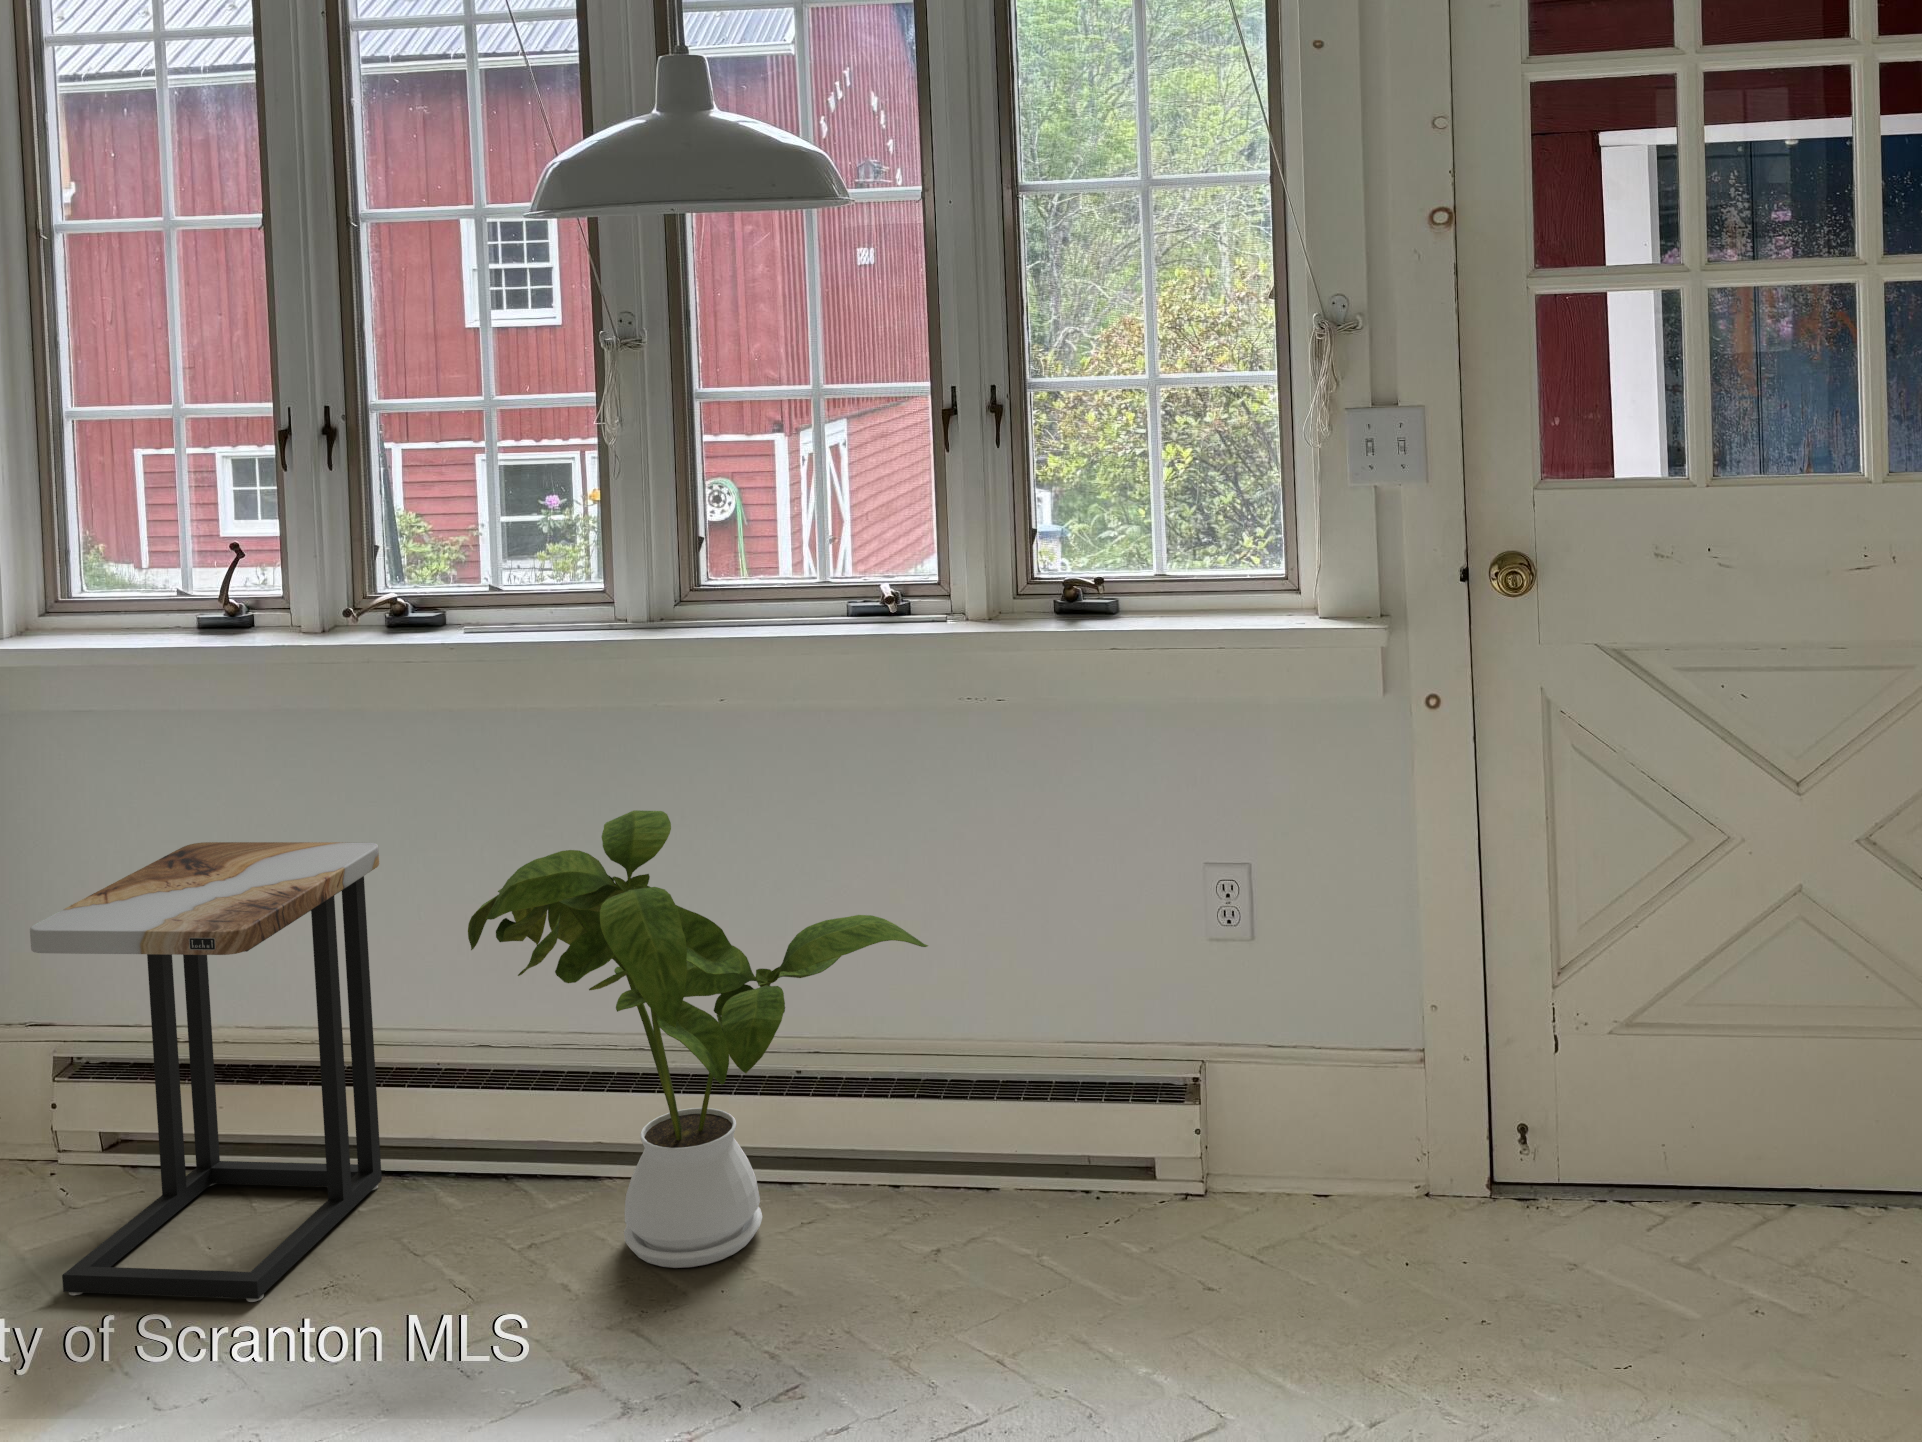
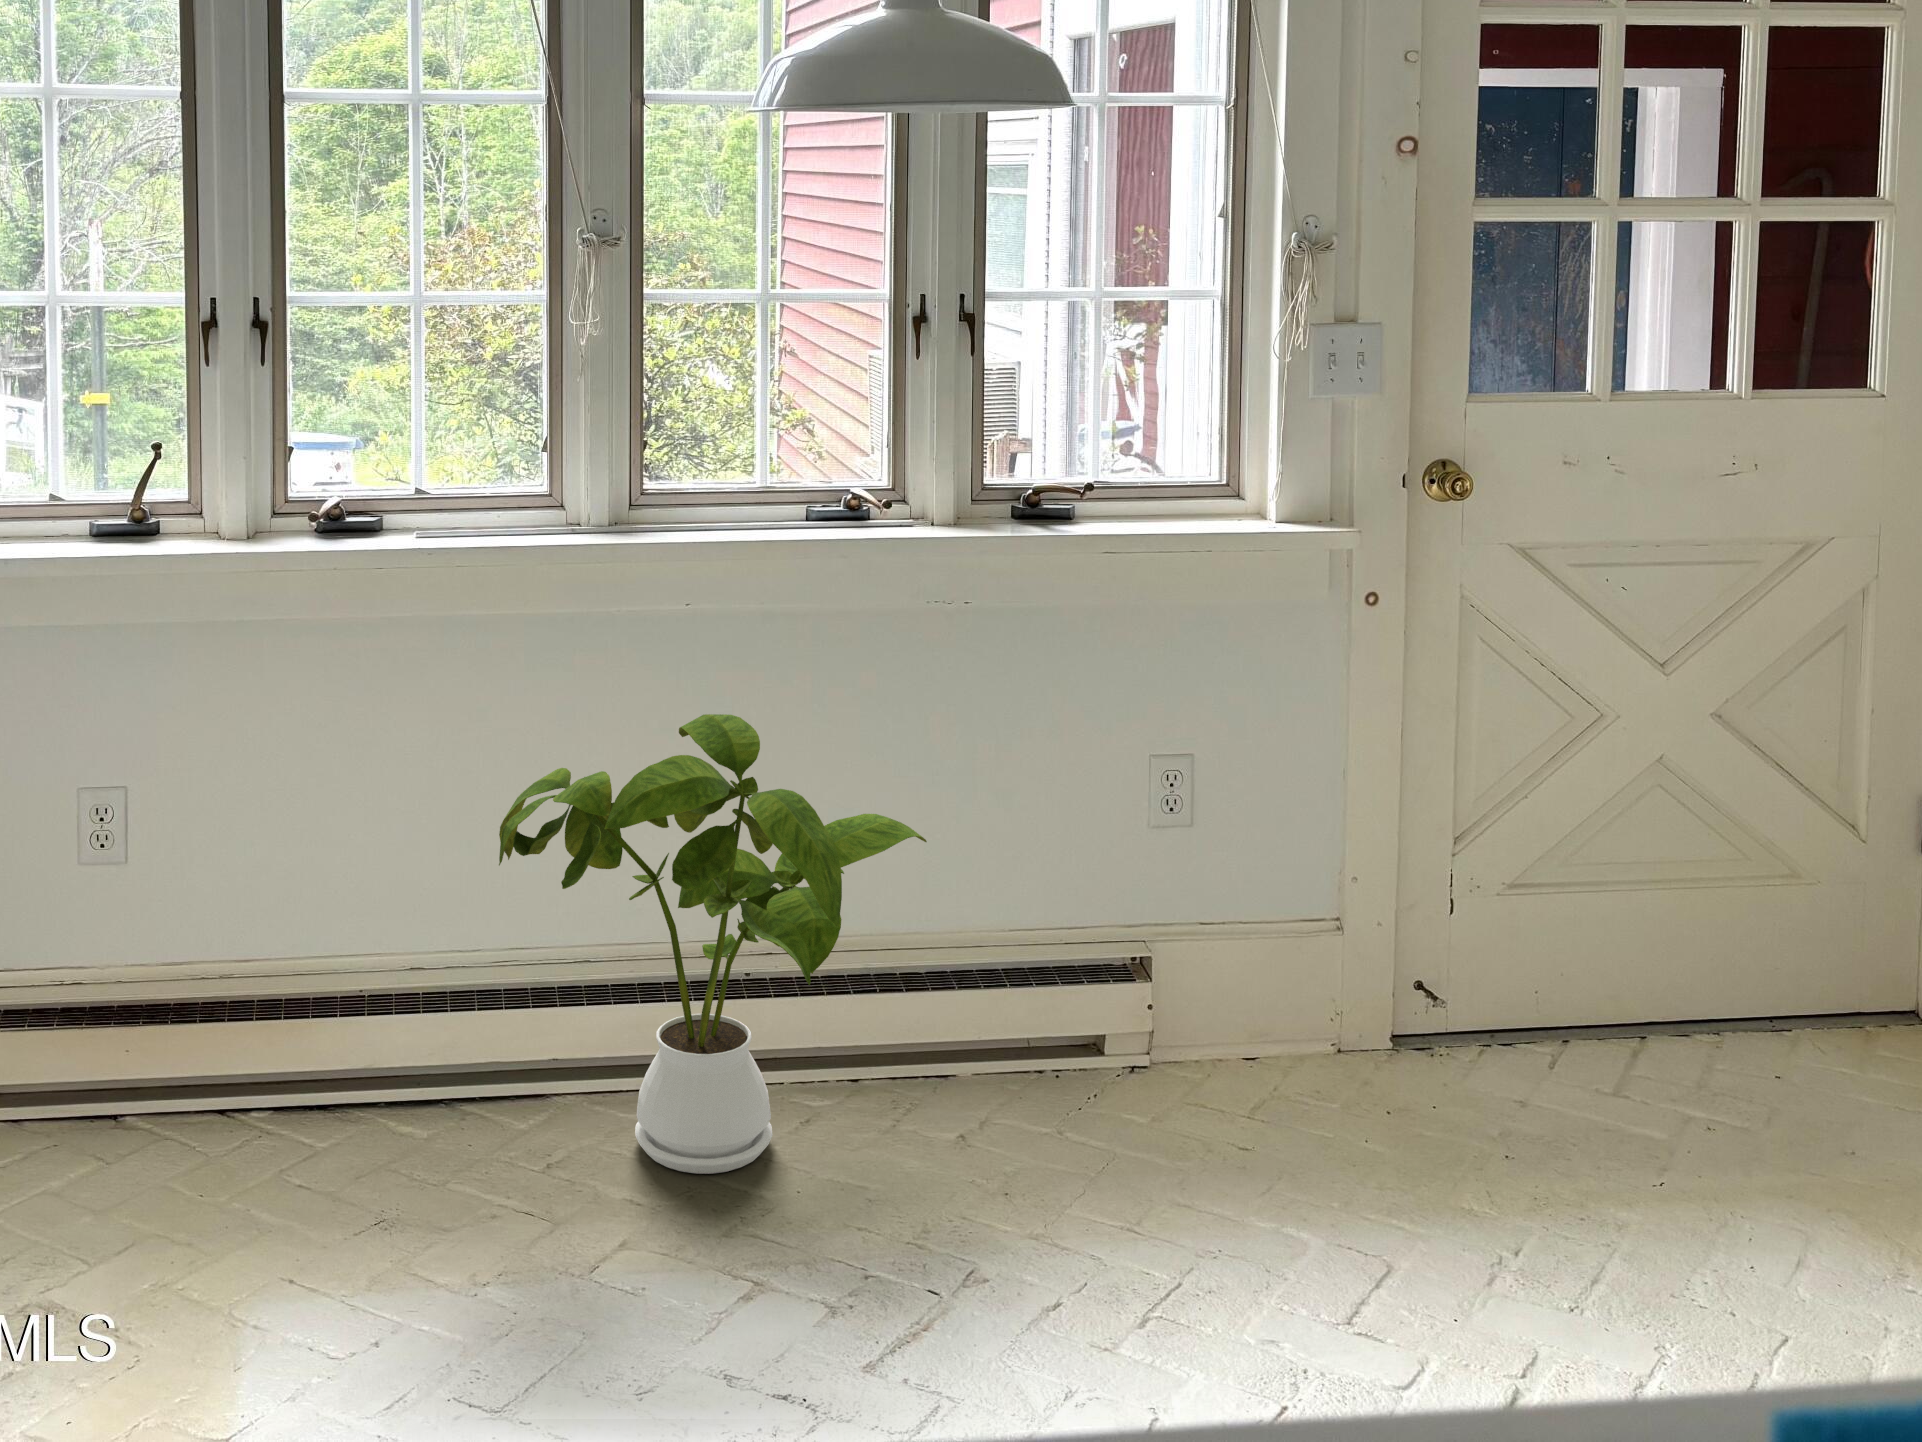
side table: present [30,842,382,1302] -> none [48,760,328,1259]

